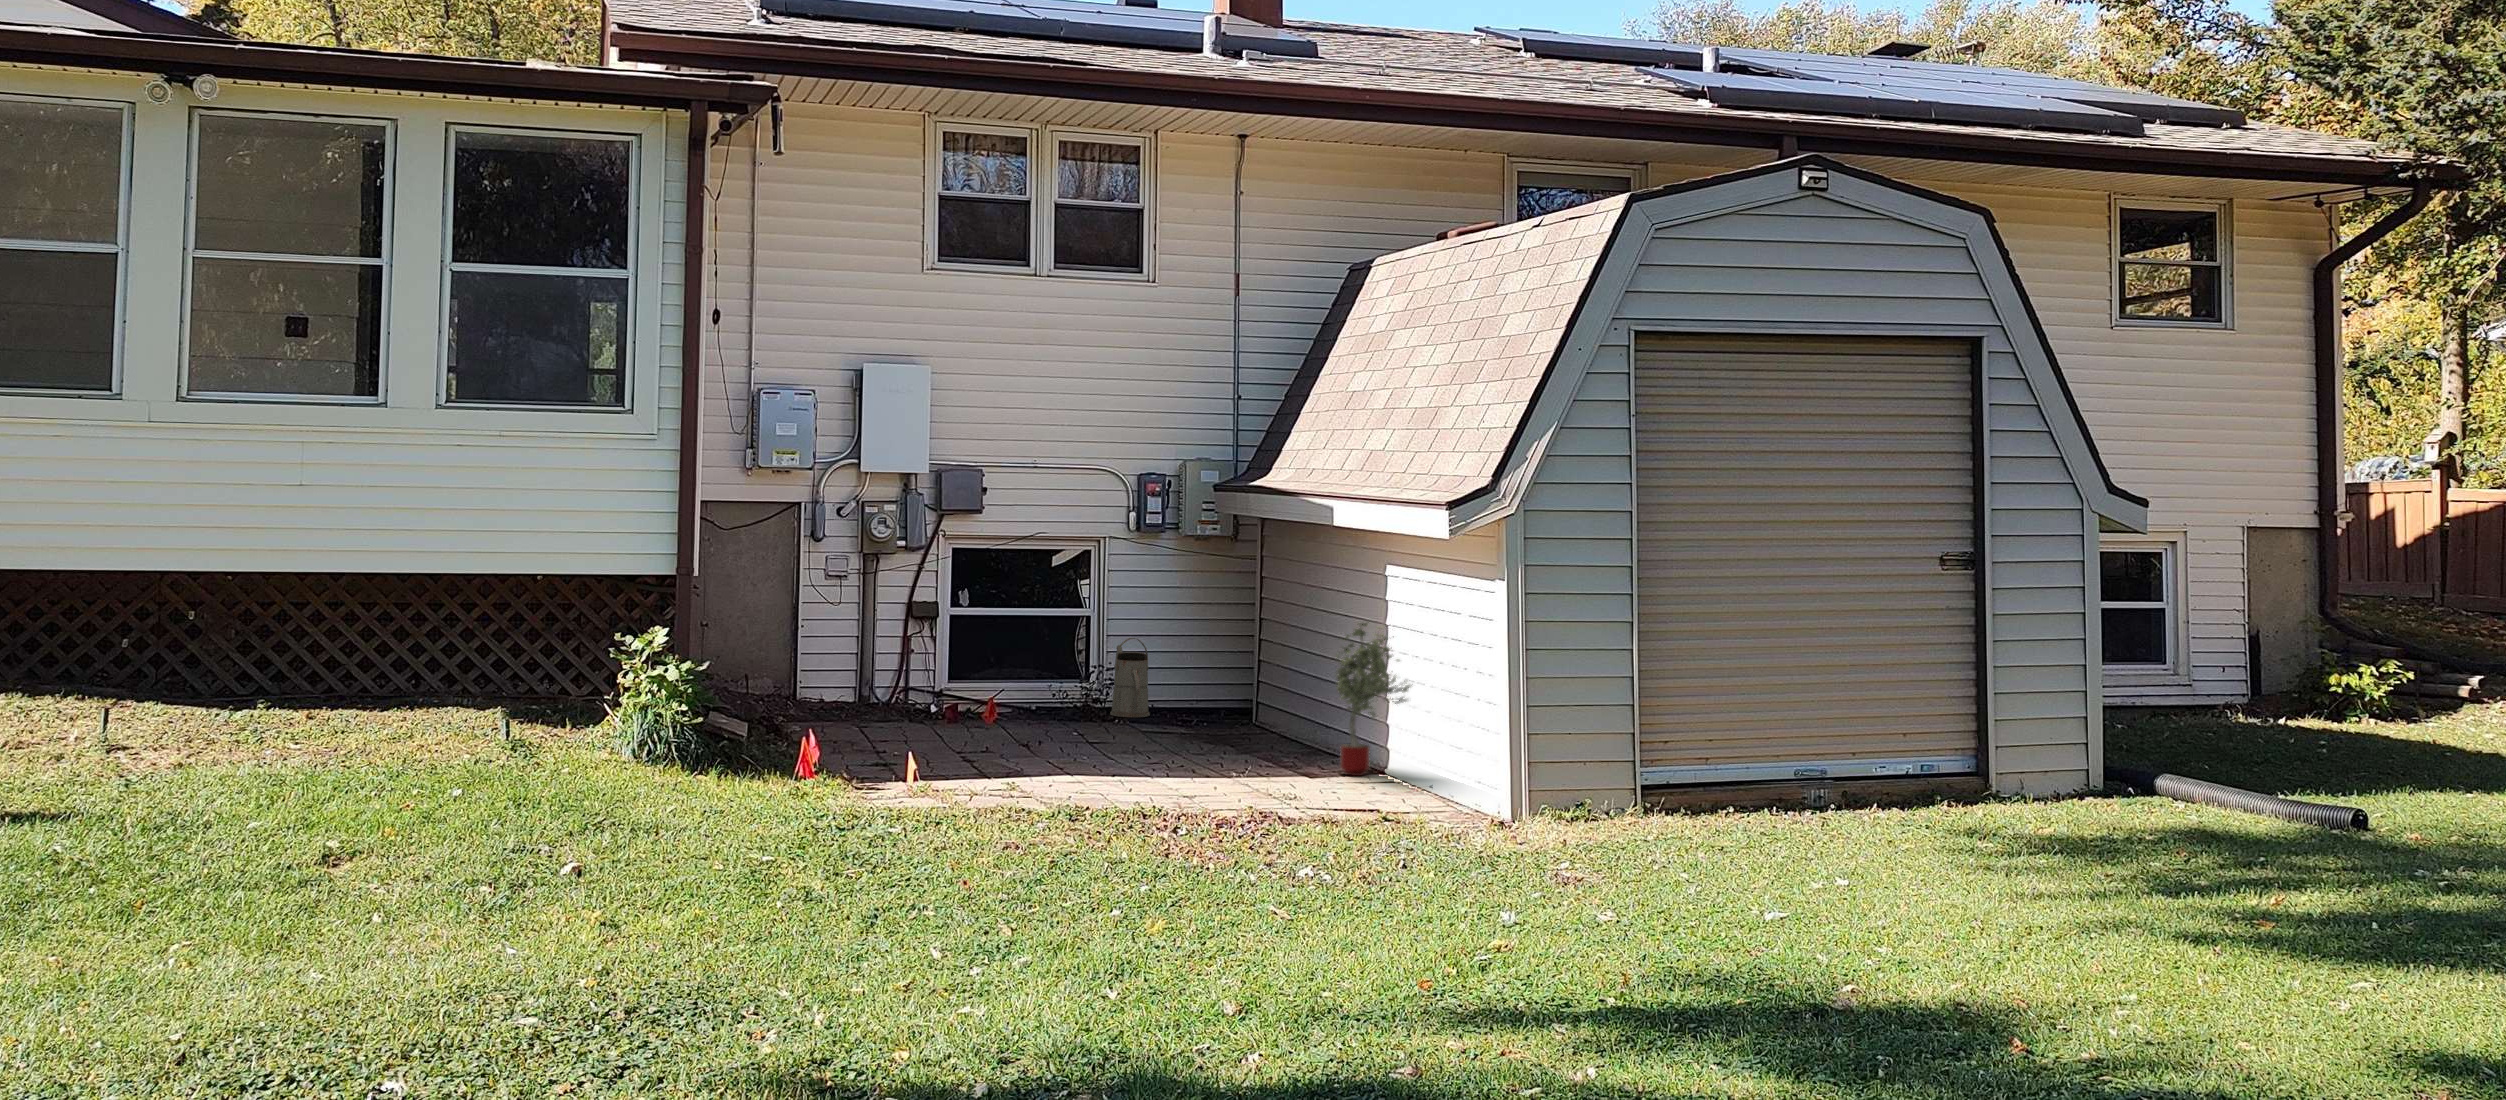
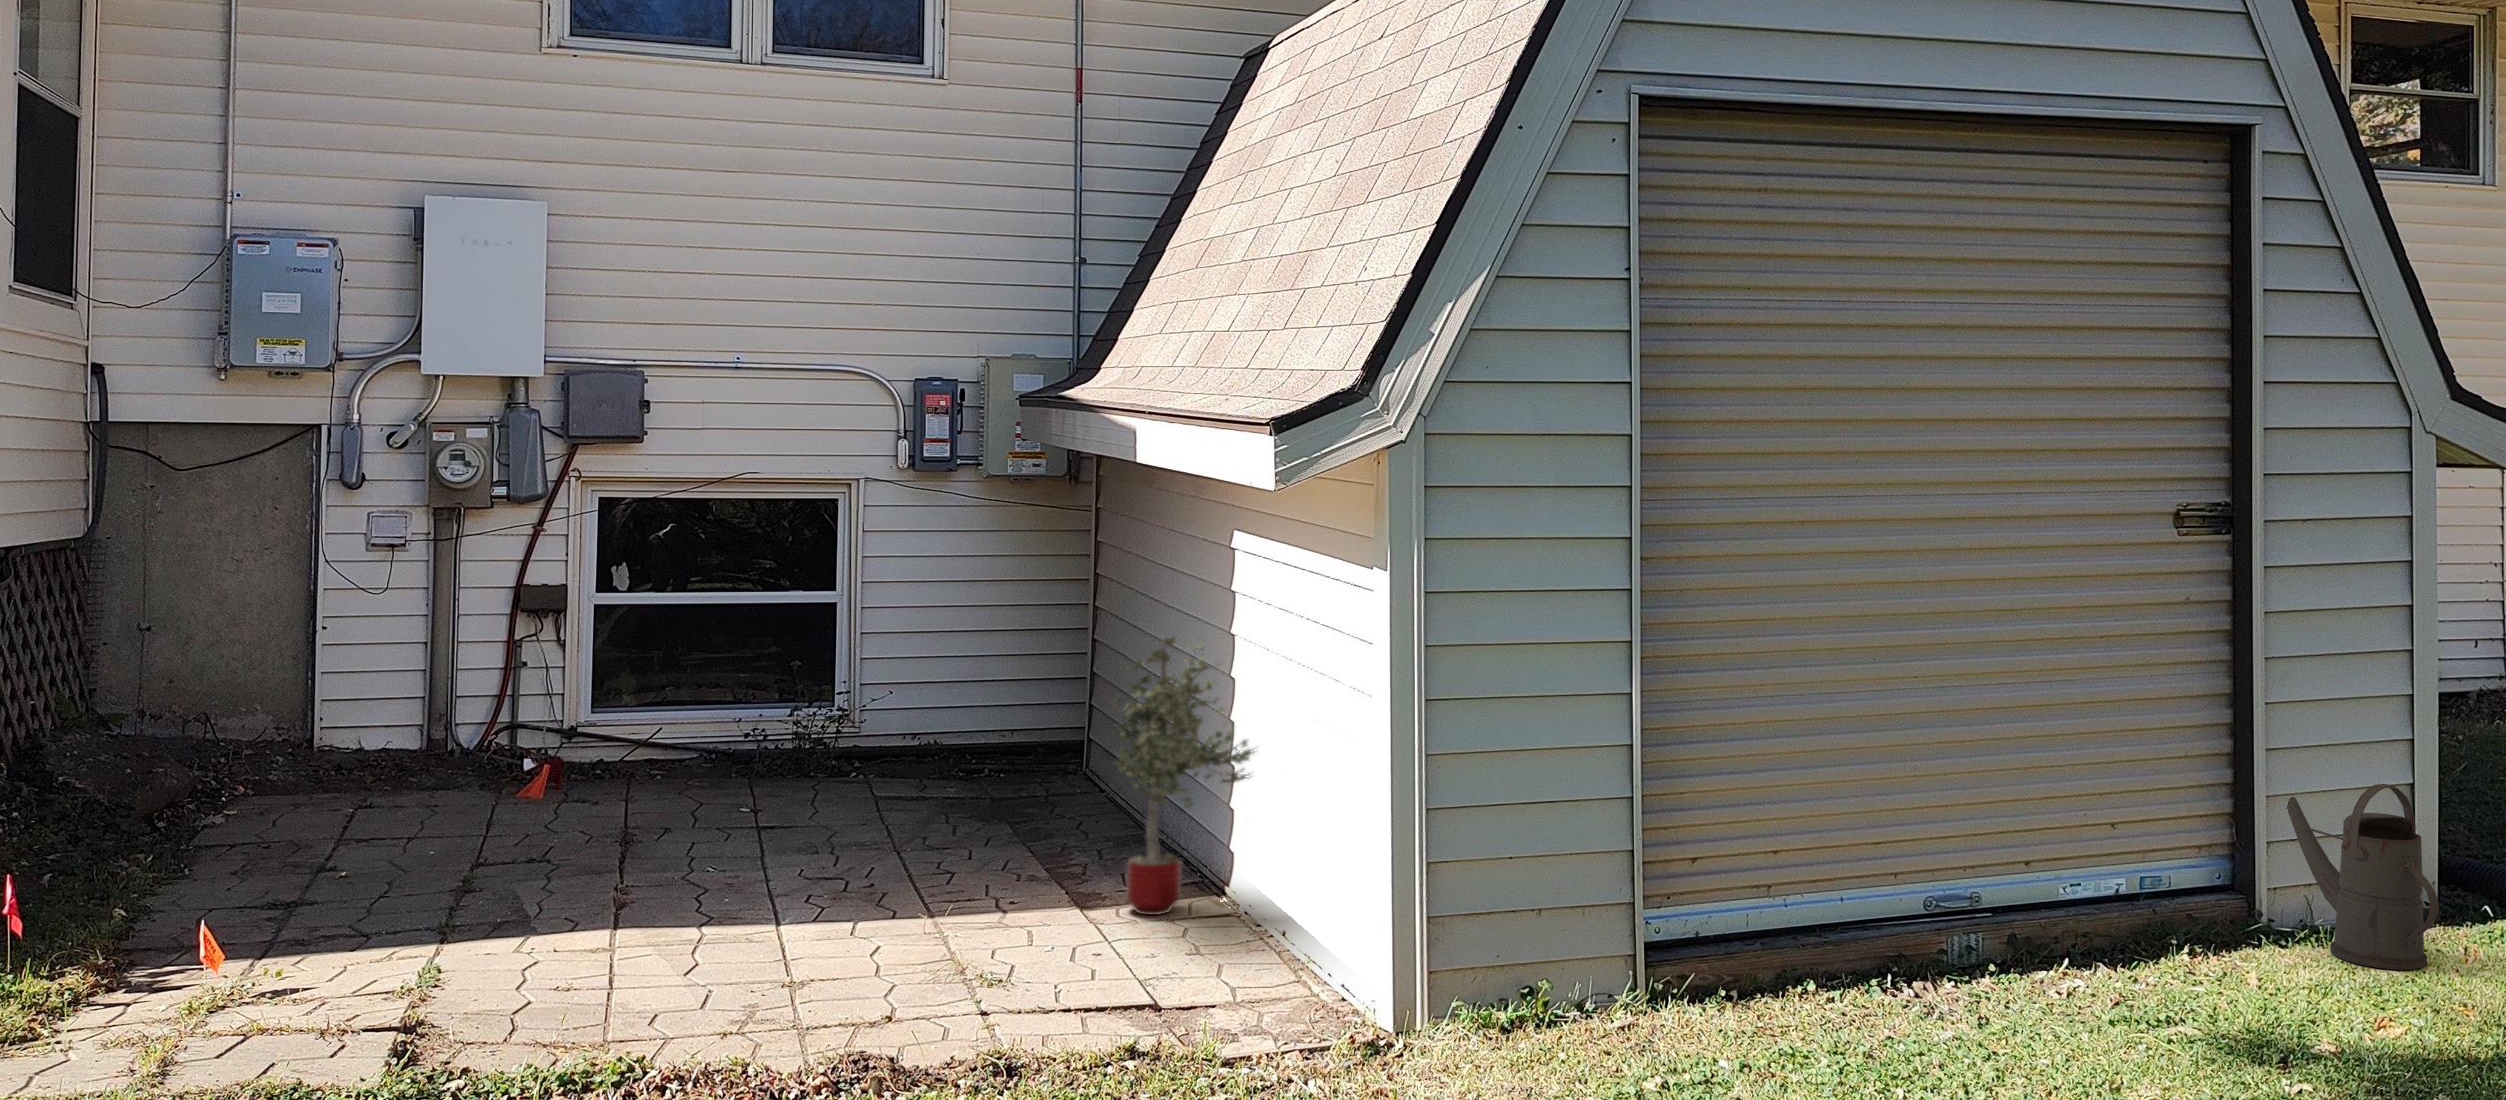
watering can: present [1110,638,1150,717] -> present [2287,784,2439,970]

